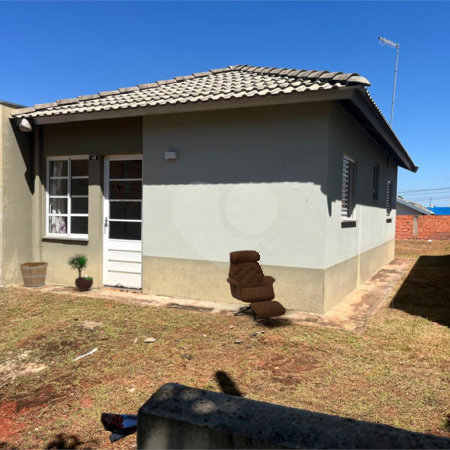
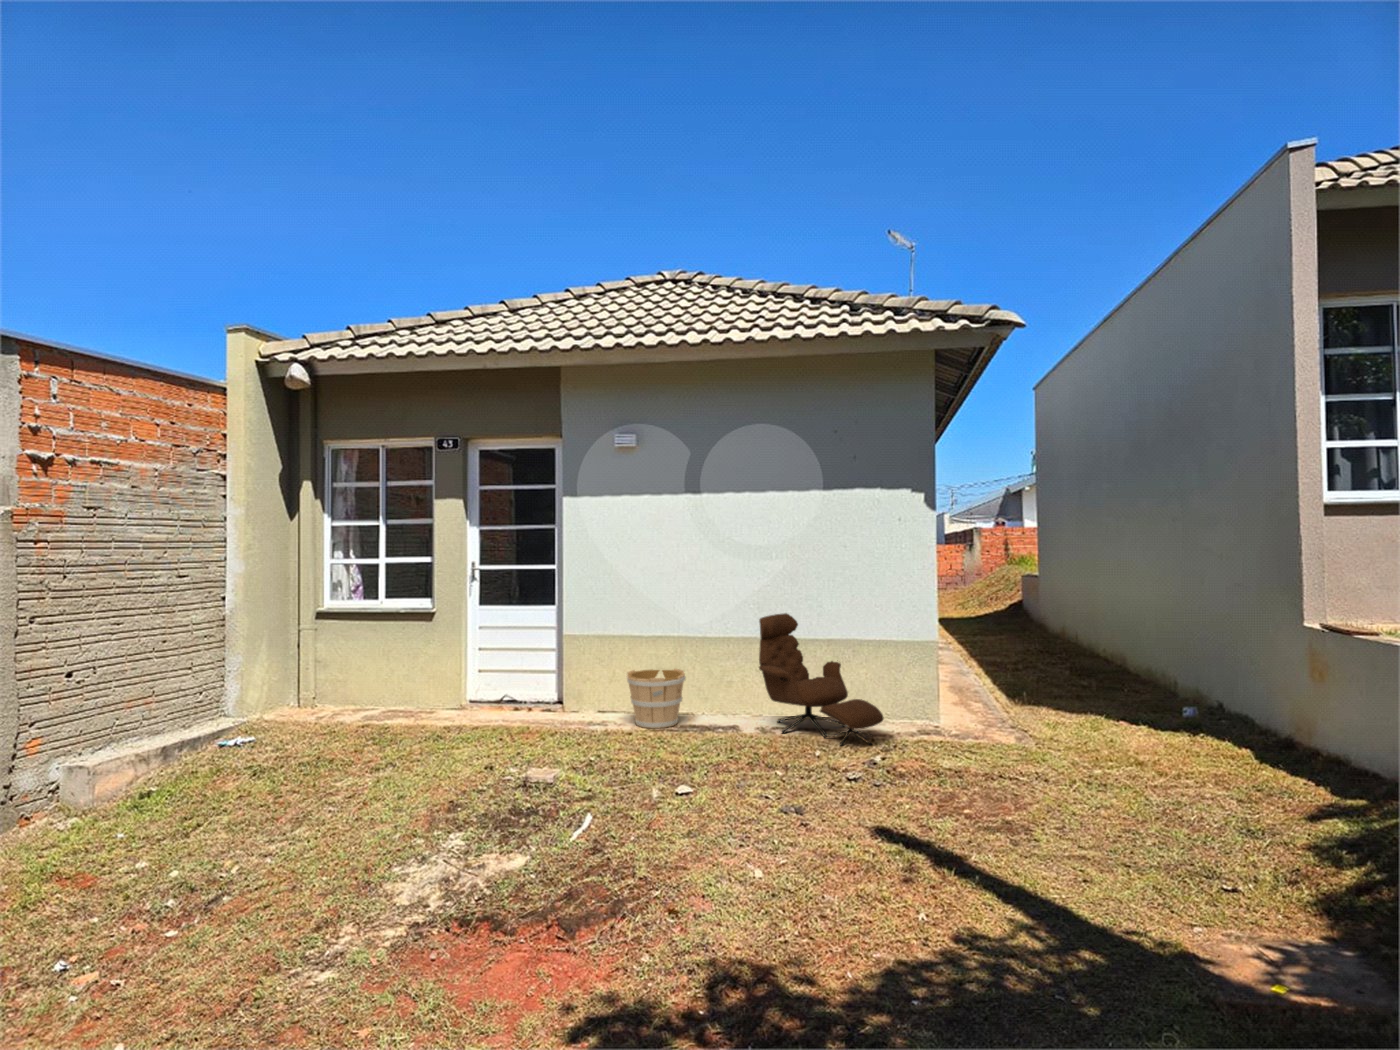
potted tree: present [68,255,93,290] -> none [399,633,452,716]
wooden bucket: present [20,262,48,287] -> present [627,669,686,728]

